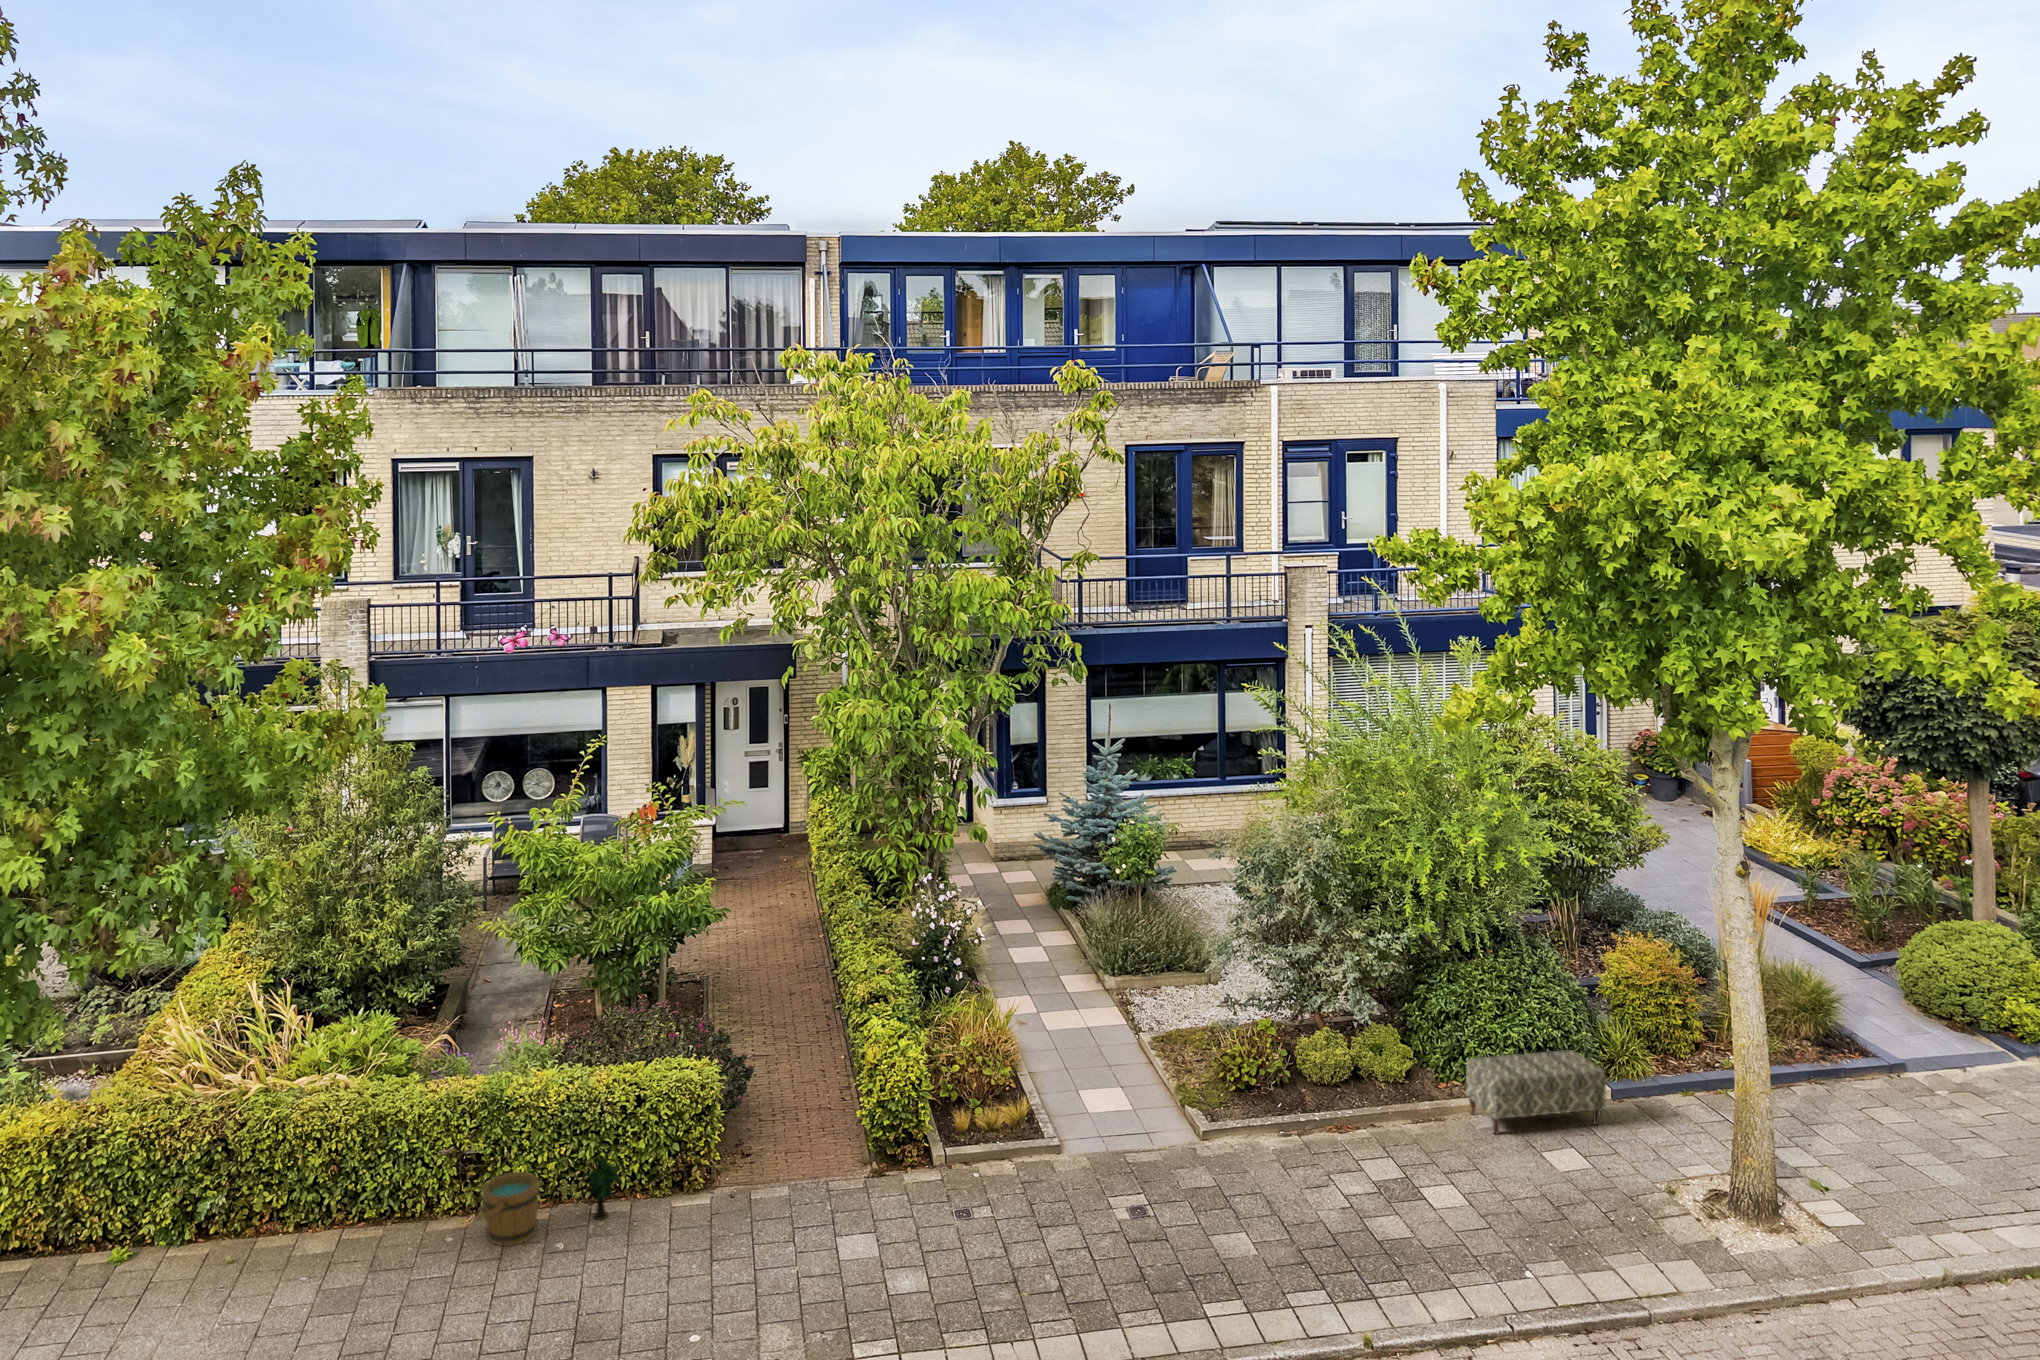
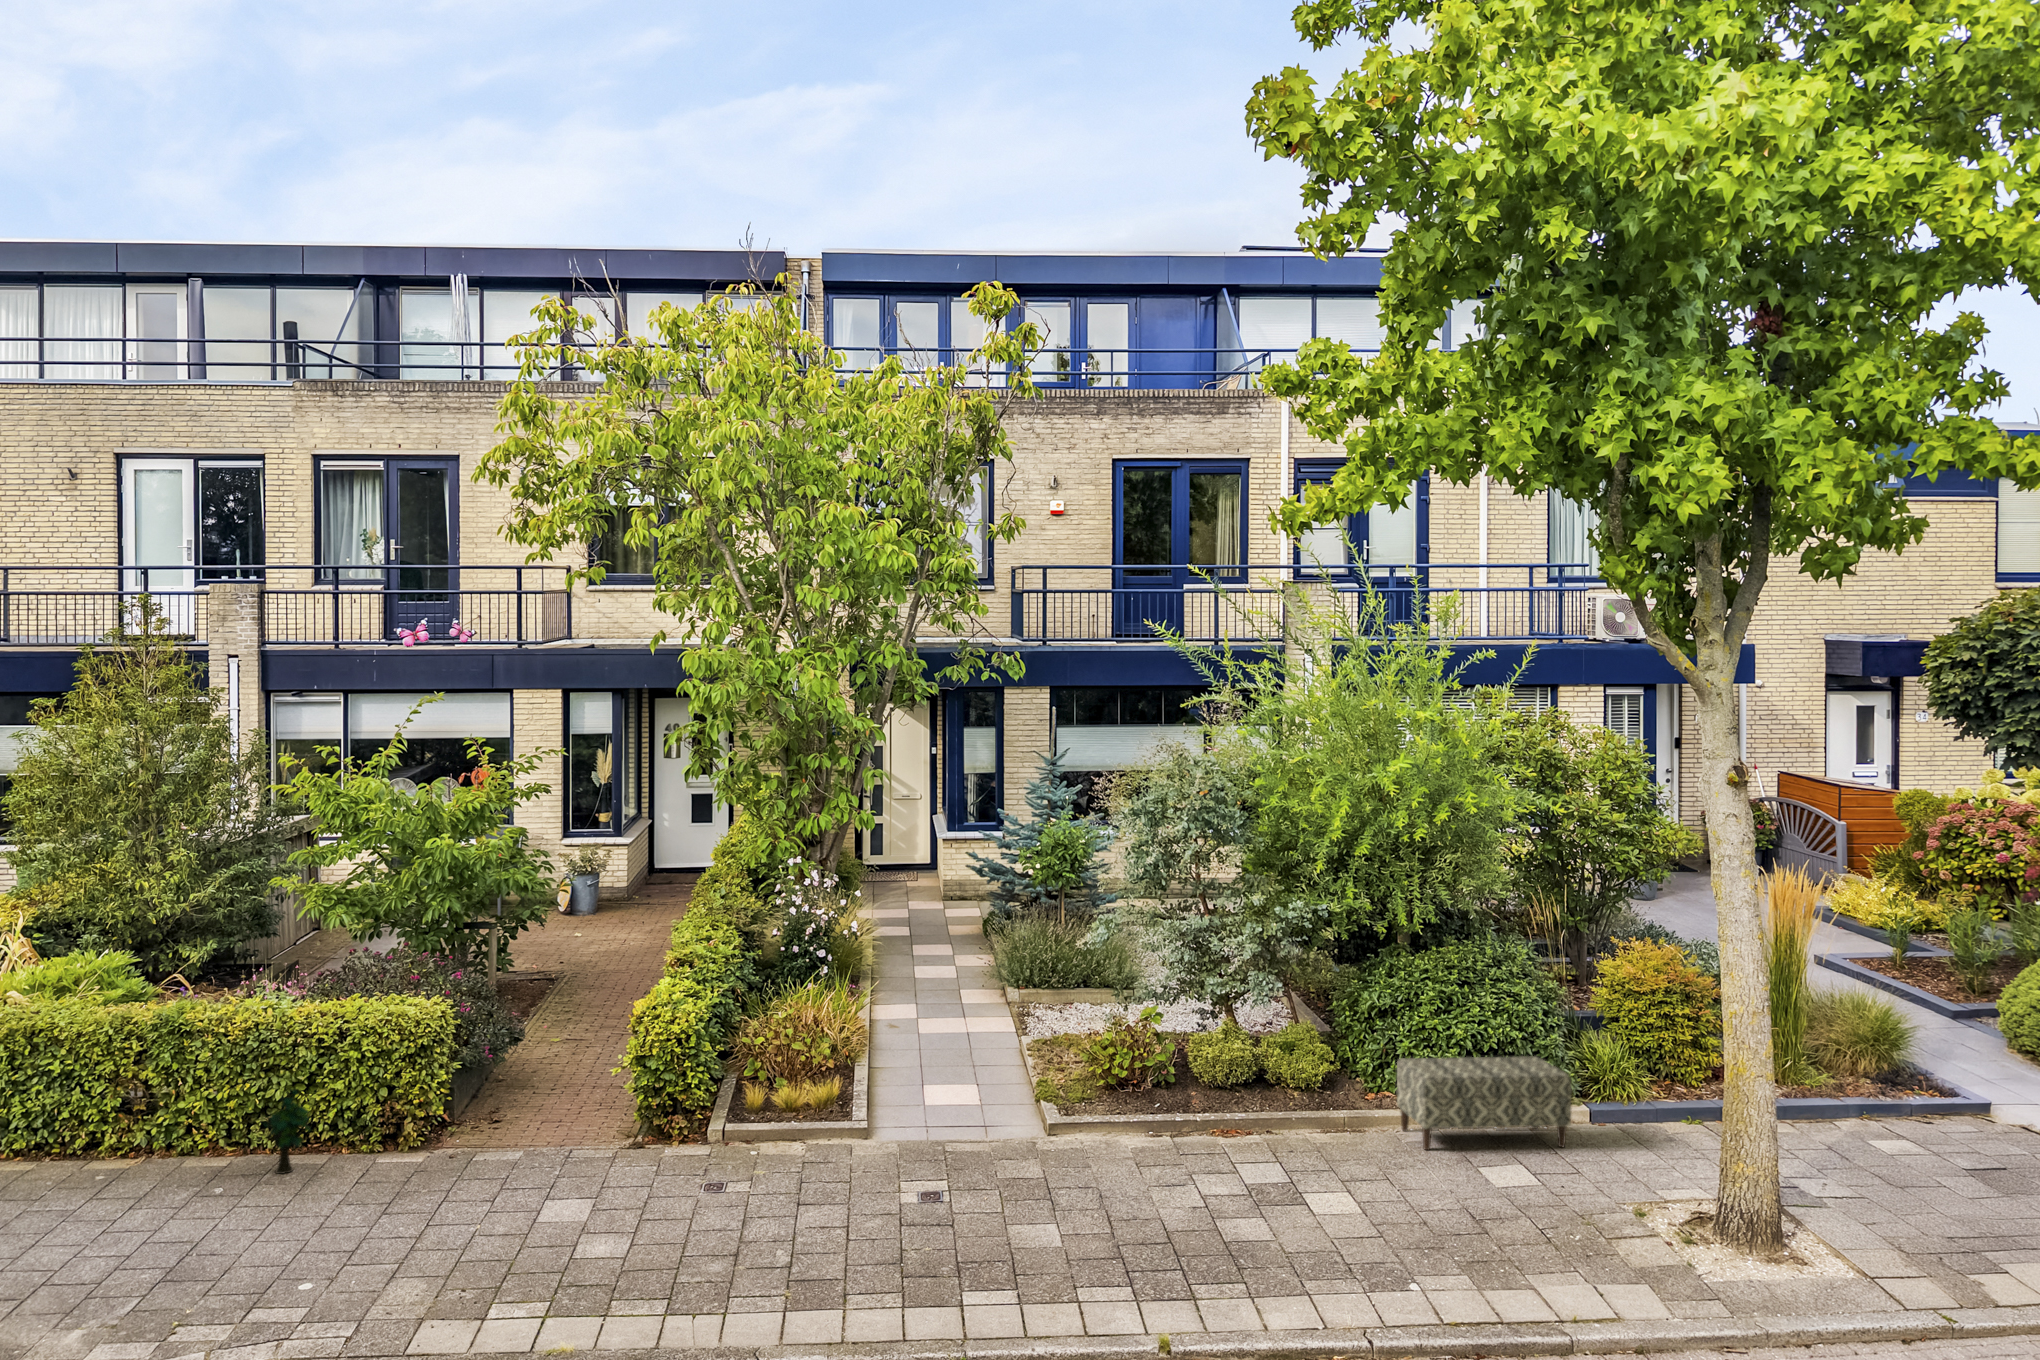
bucket: present [479,1172,539,1246] -> none [126,1108,207,1191]

